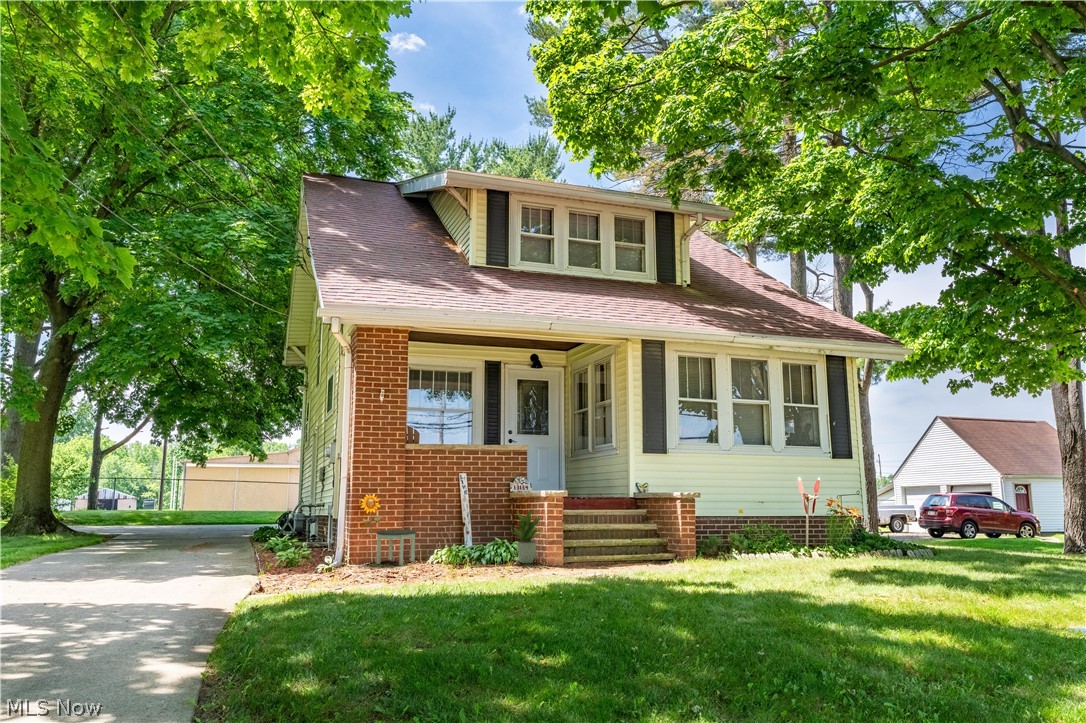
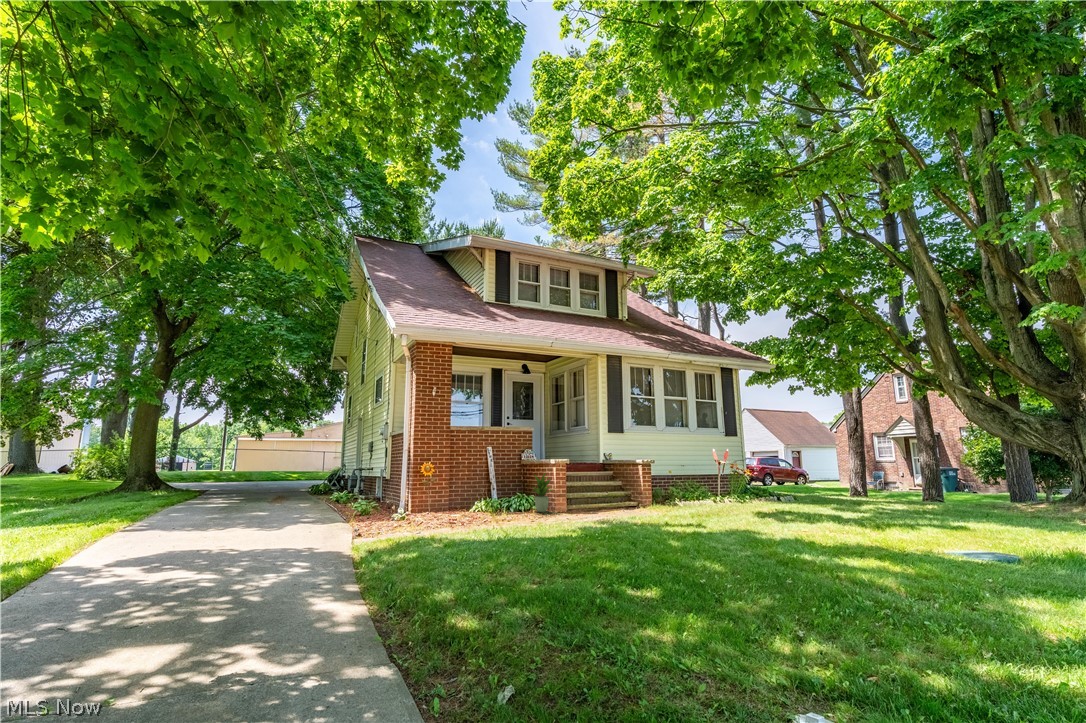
round table: present [376,529,416,565] -> none [433,489,463,516]

